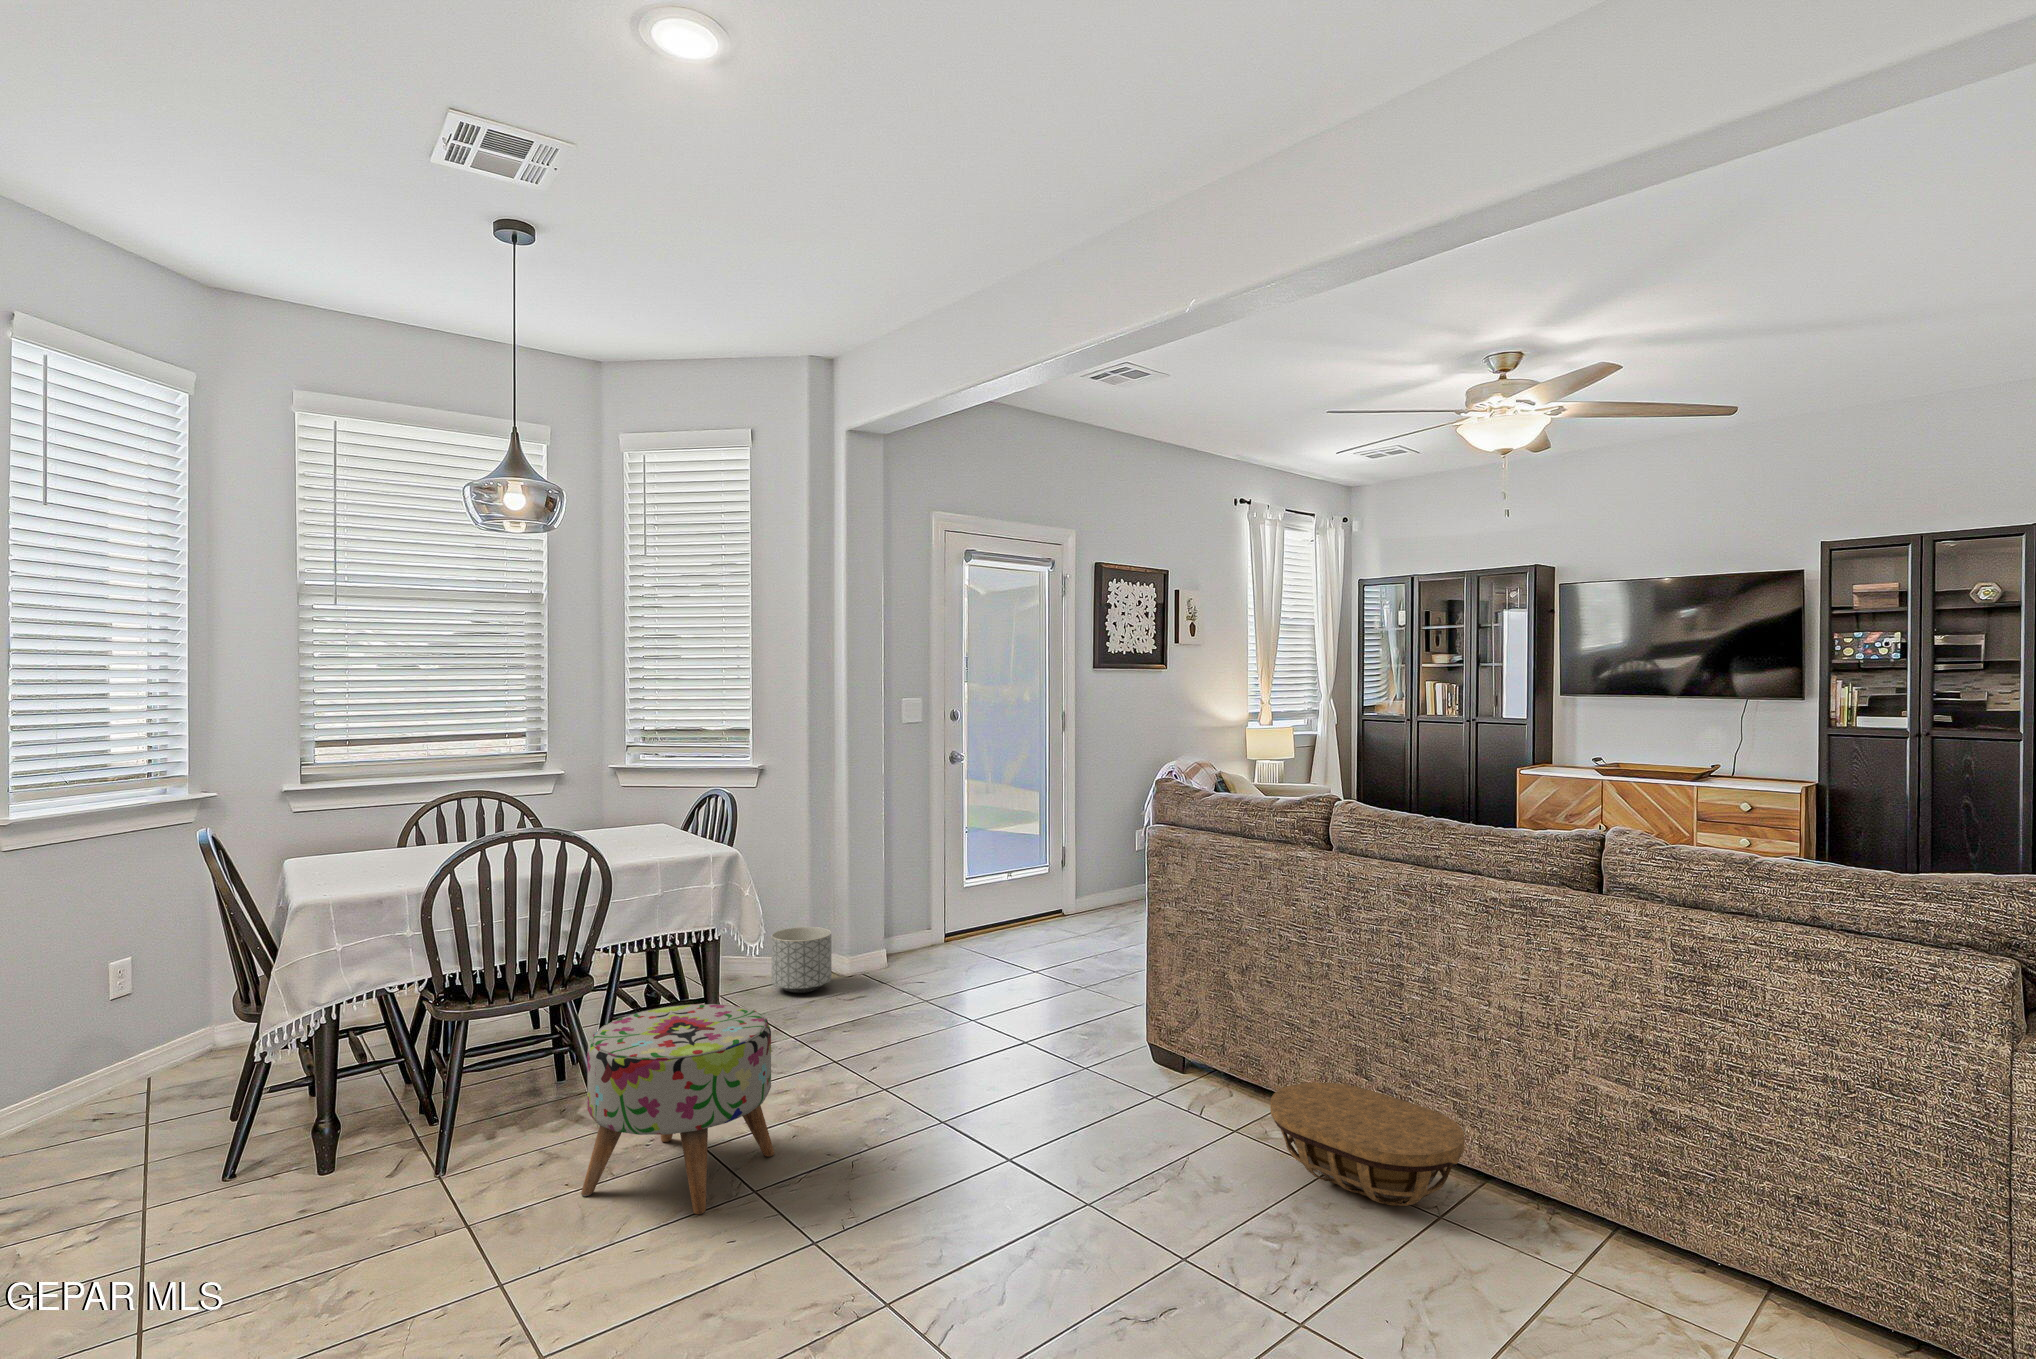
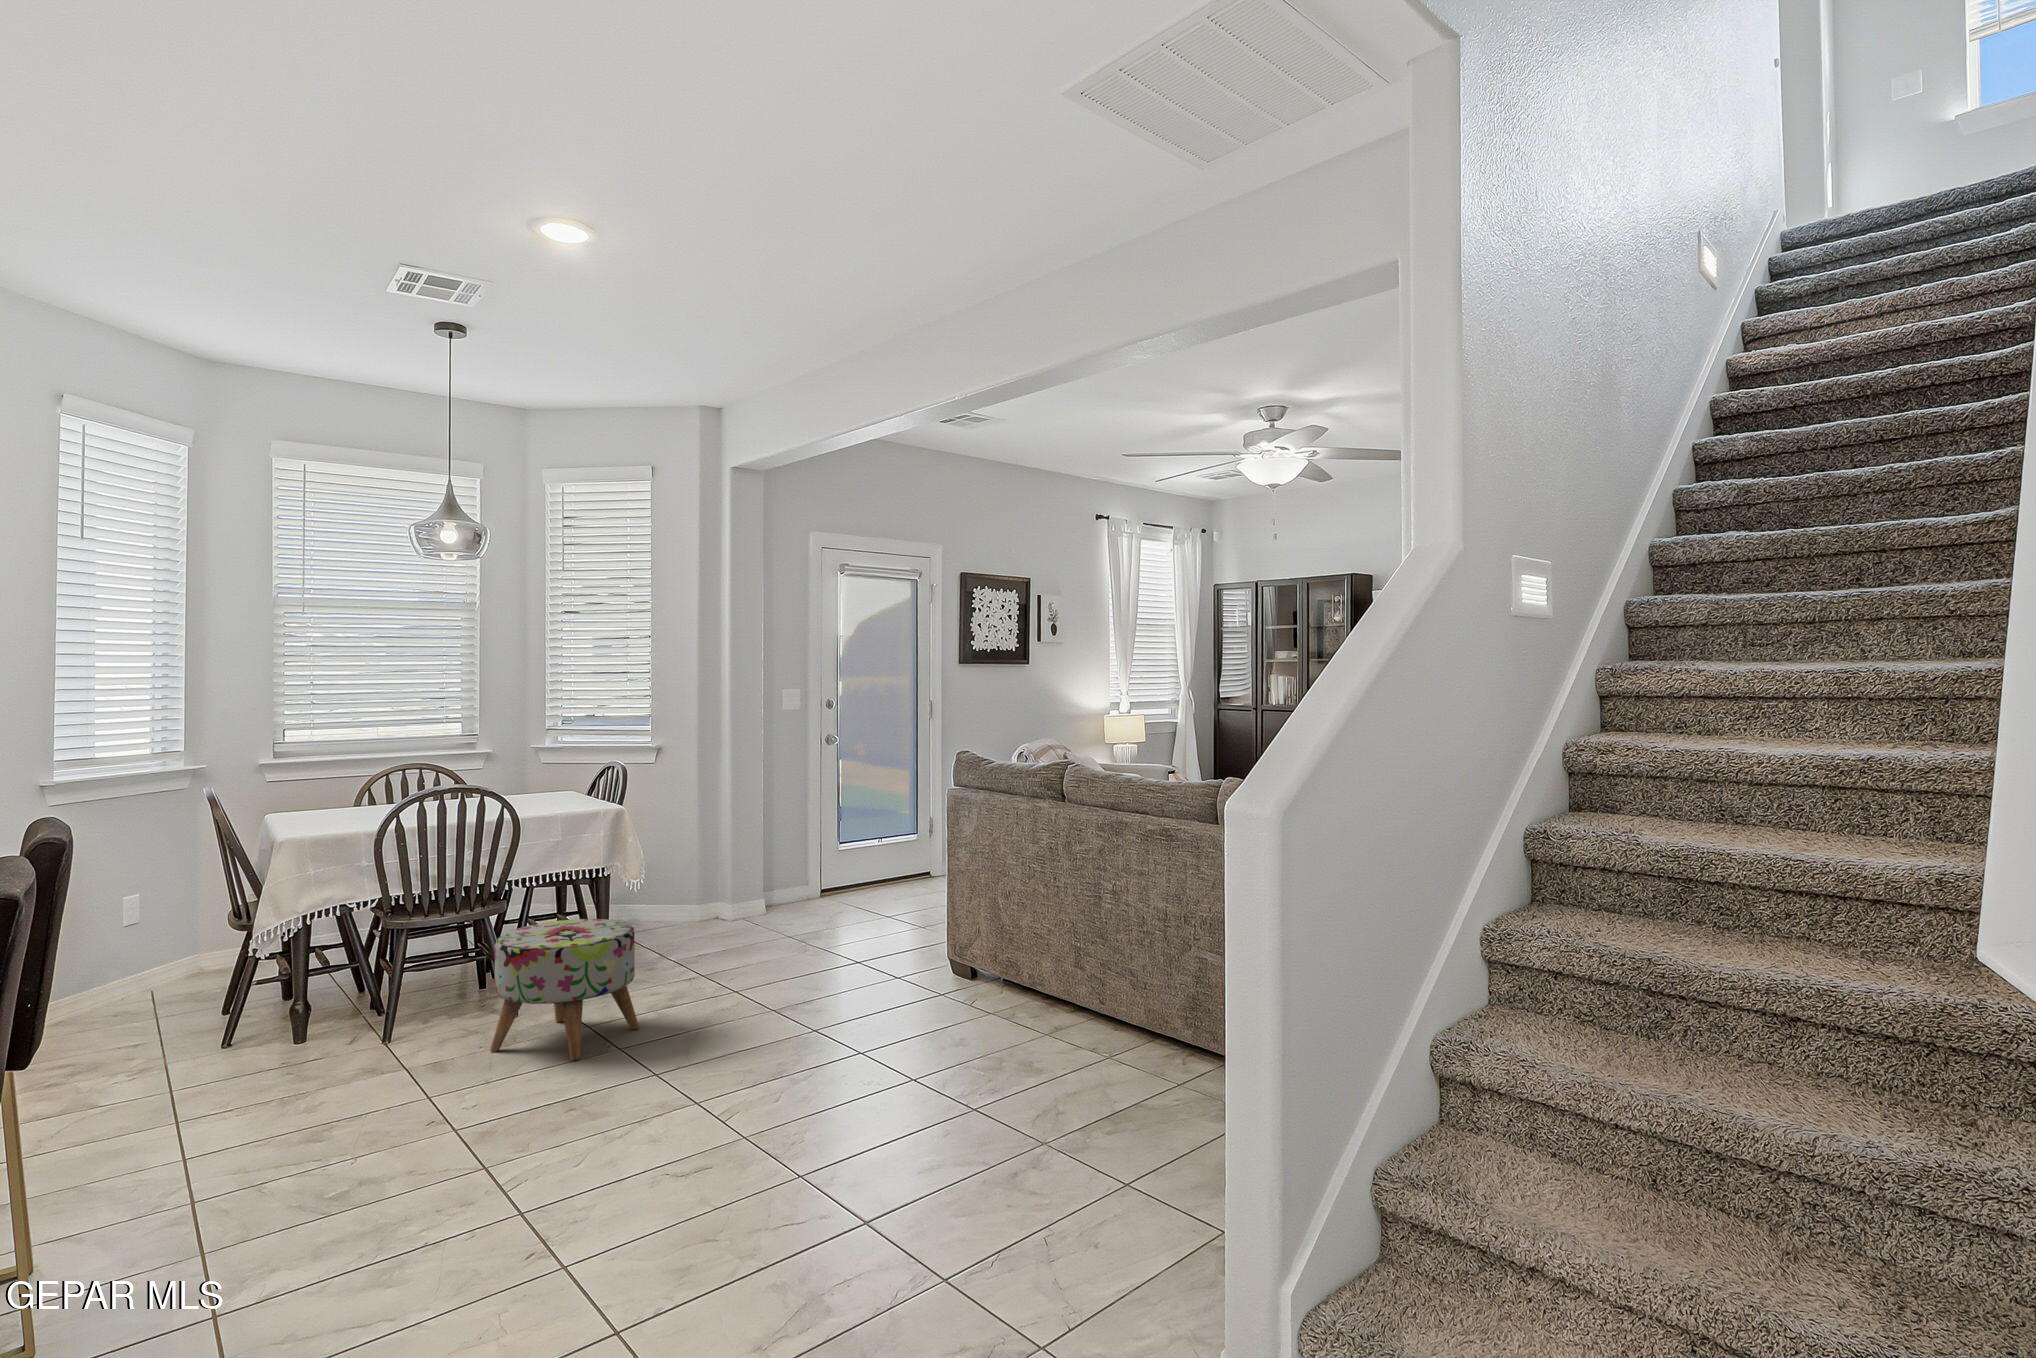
planter: present [771,927,832,993] -> none [667,878,718,931]
basket: present [1270,1082,1464,1206] -> none [1001,972,1127,1051]

